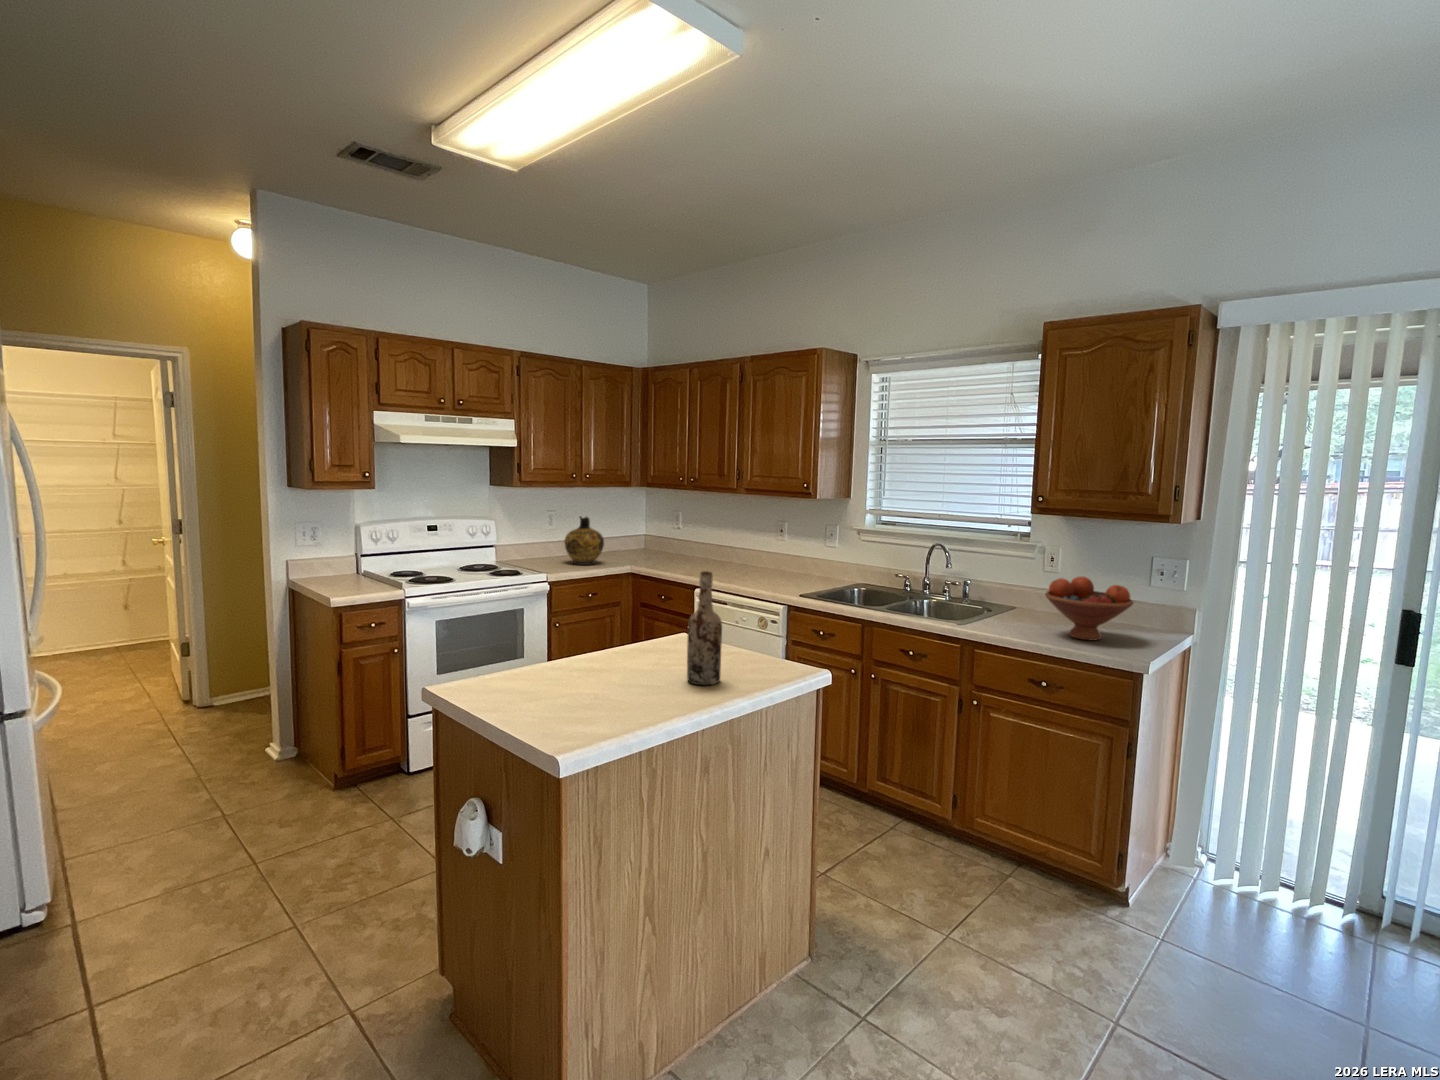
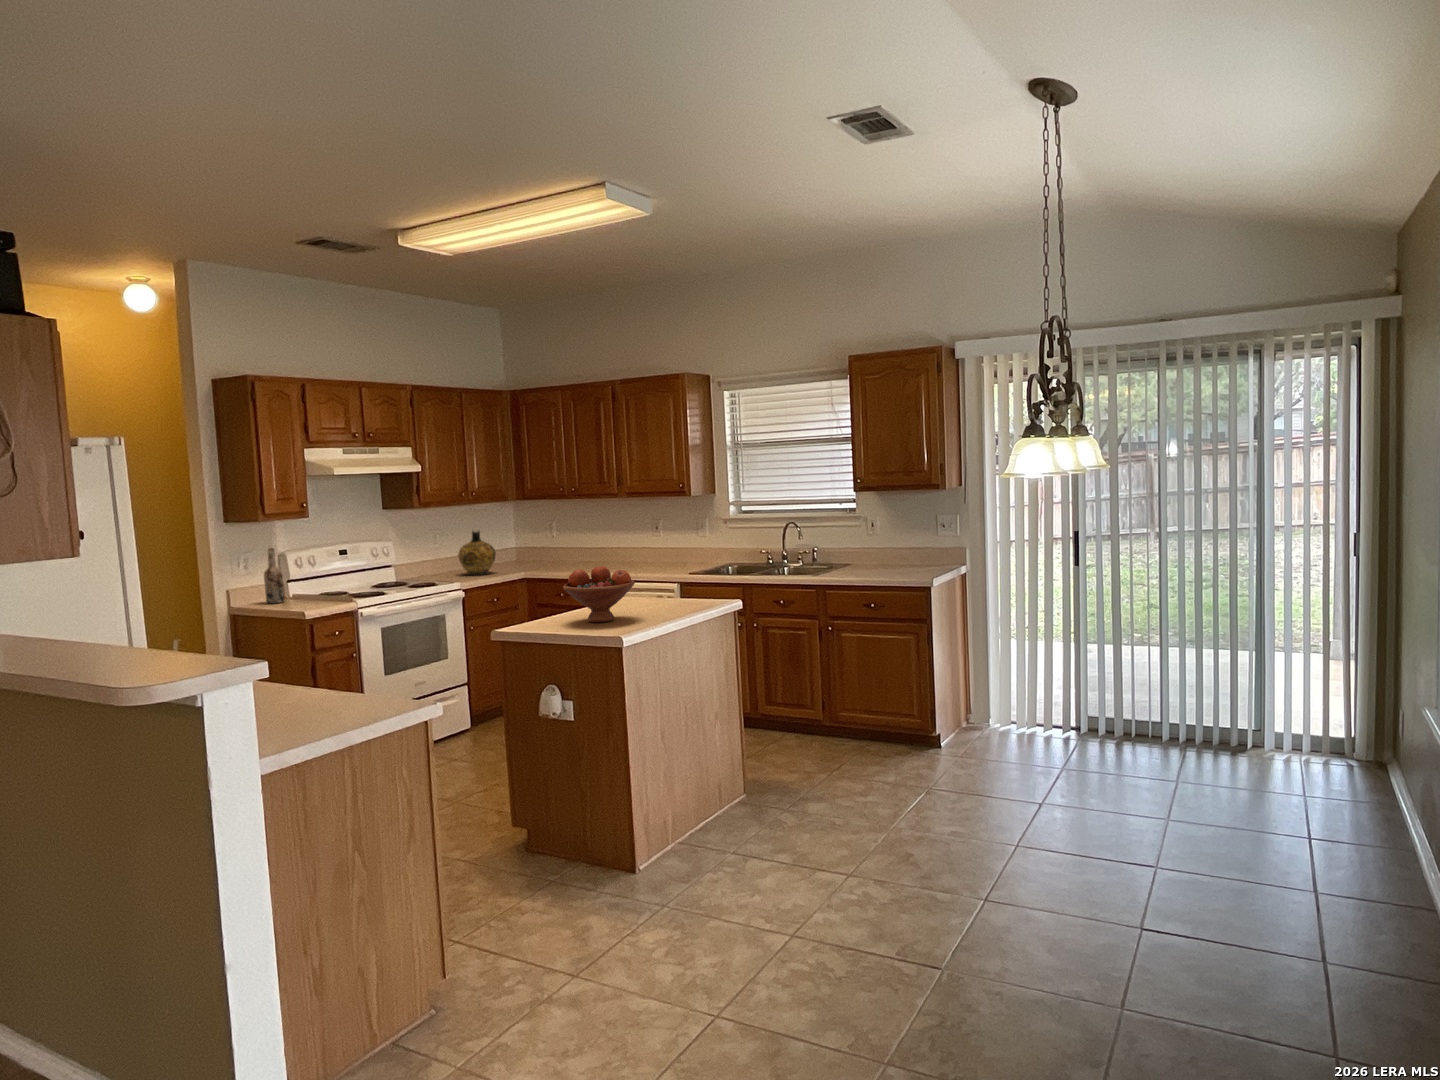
wine bottle: present [687,571,722,685] -> present [264,548,284,604]
fruit bowl: present [1045,577,1133,641] -> present [563,566,635,622]

